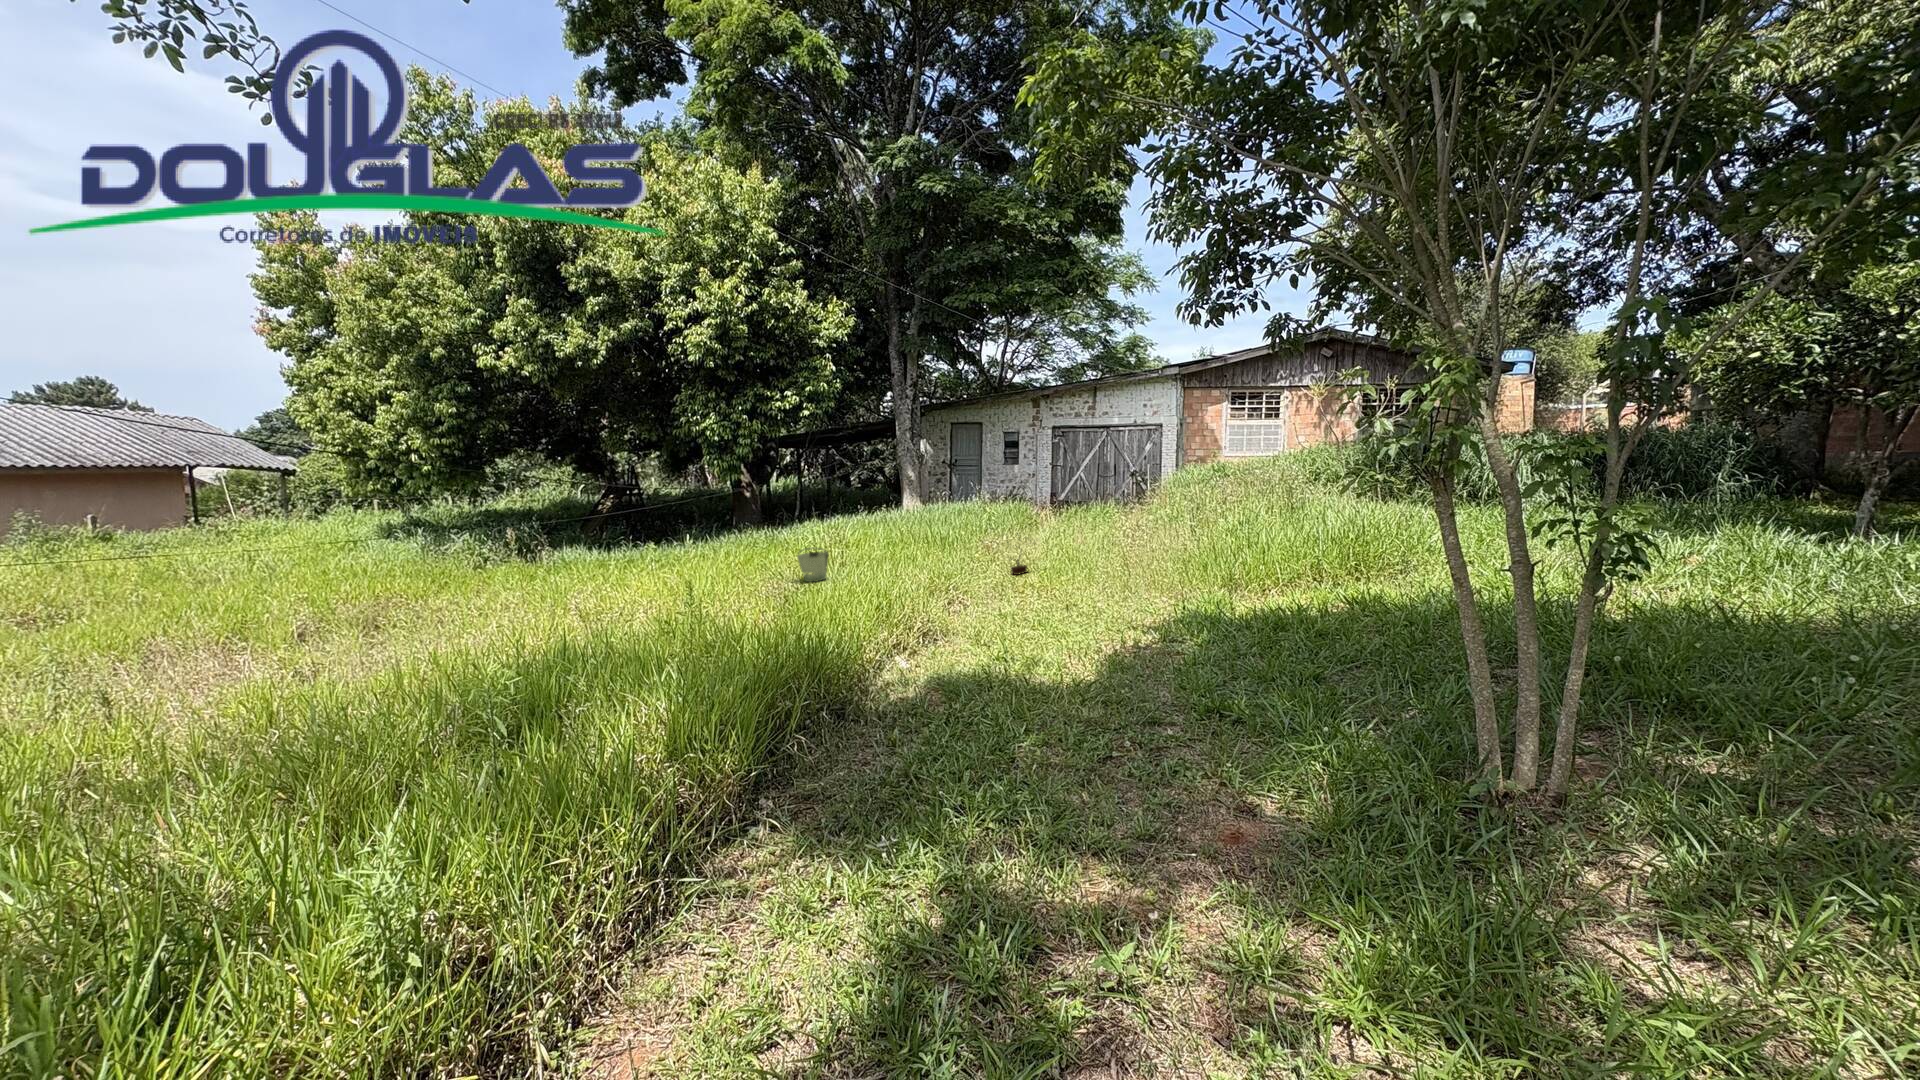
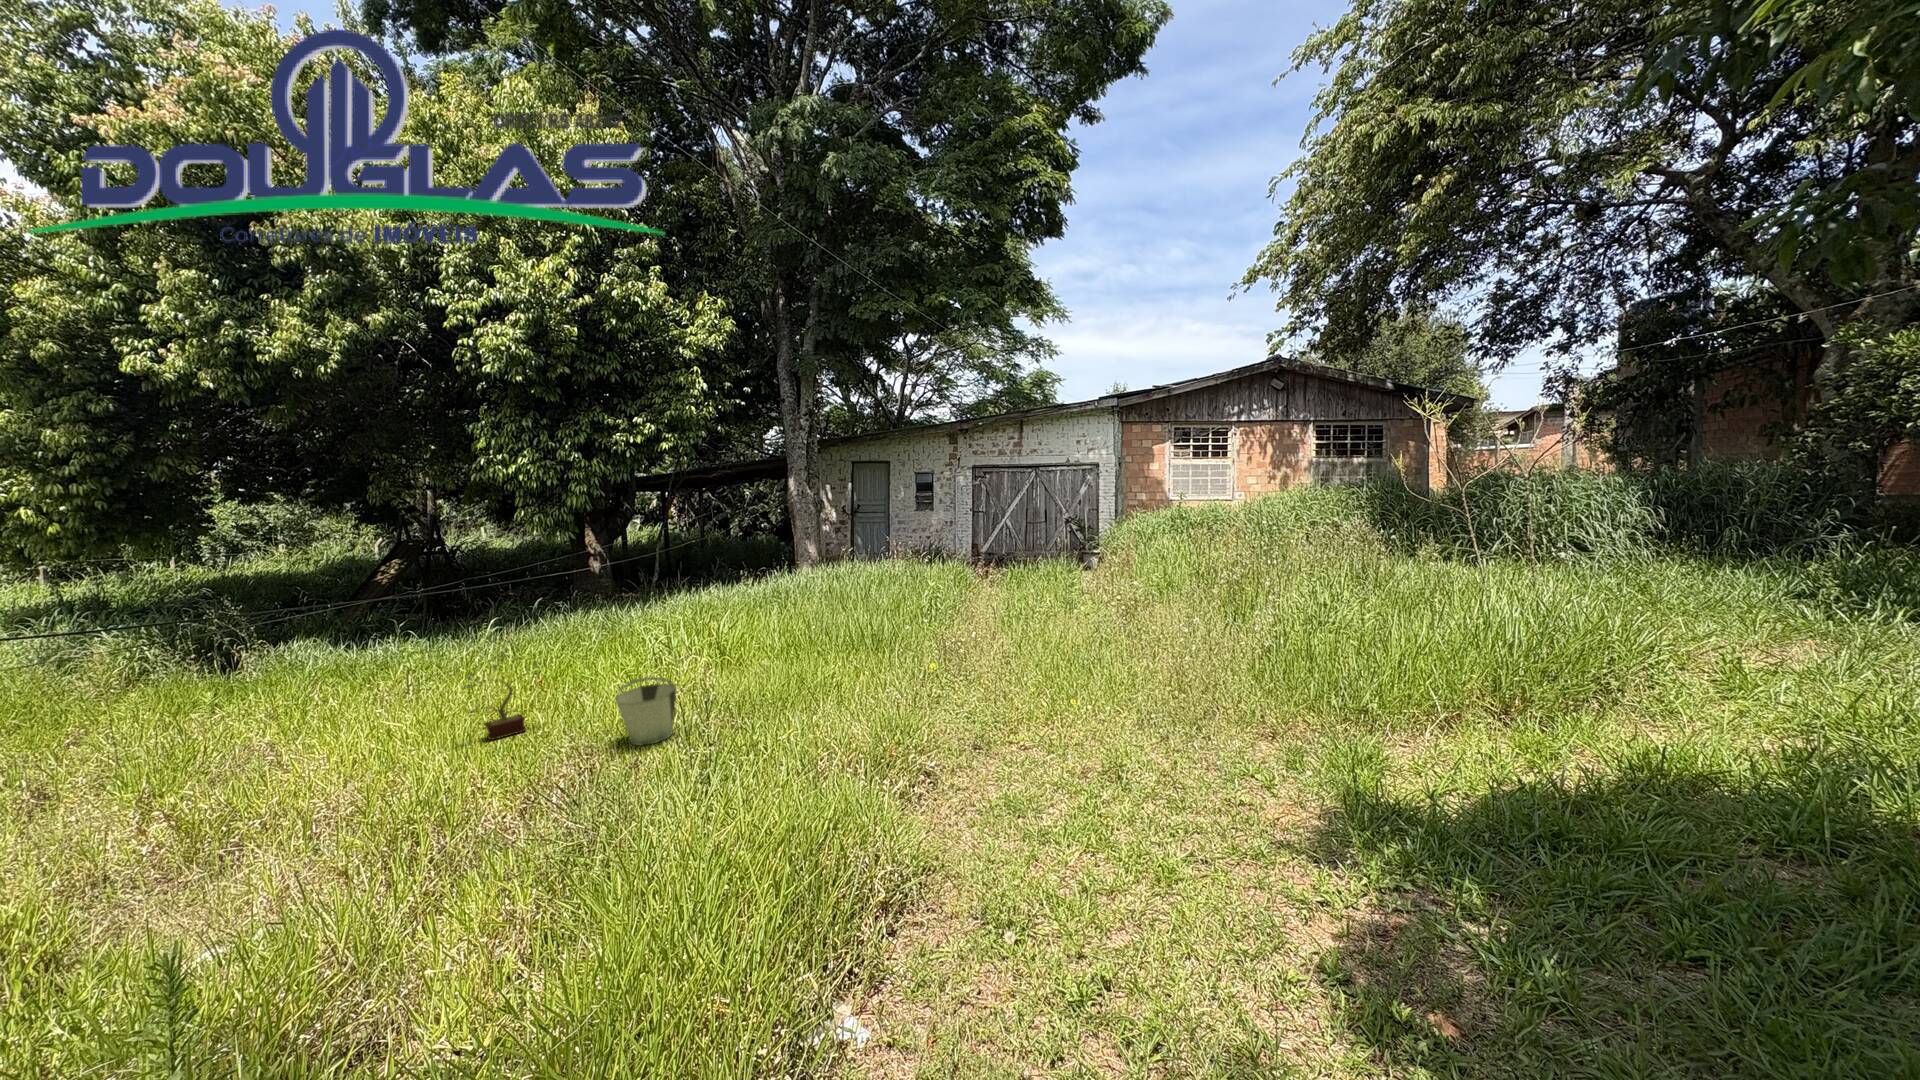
potted plant: present [1007,533,1031,575] -> present [464,652,552,740]

